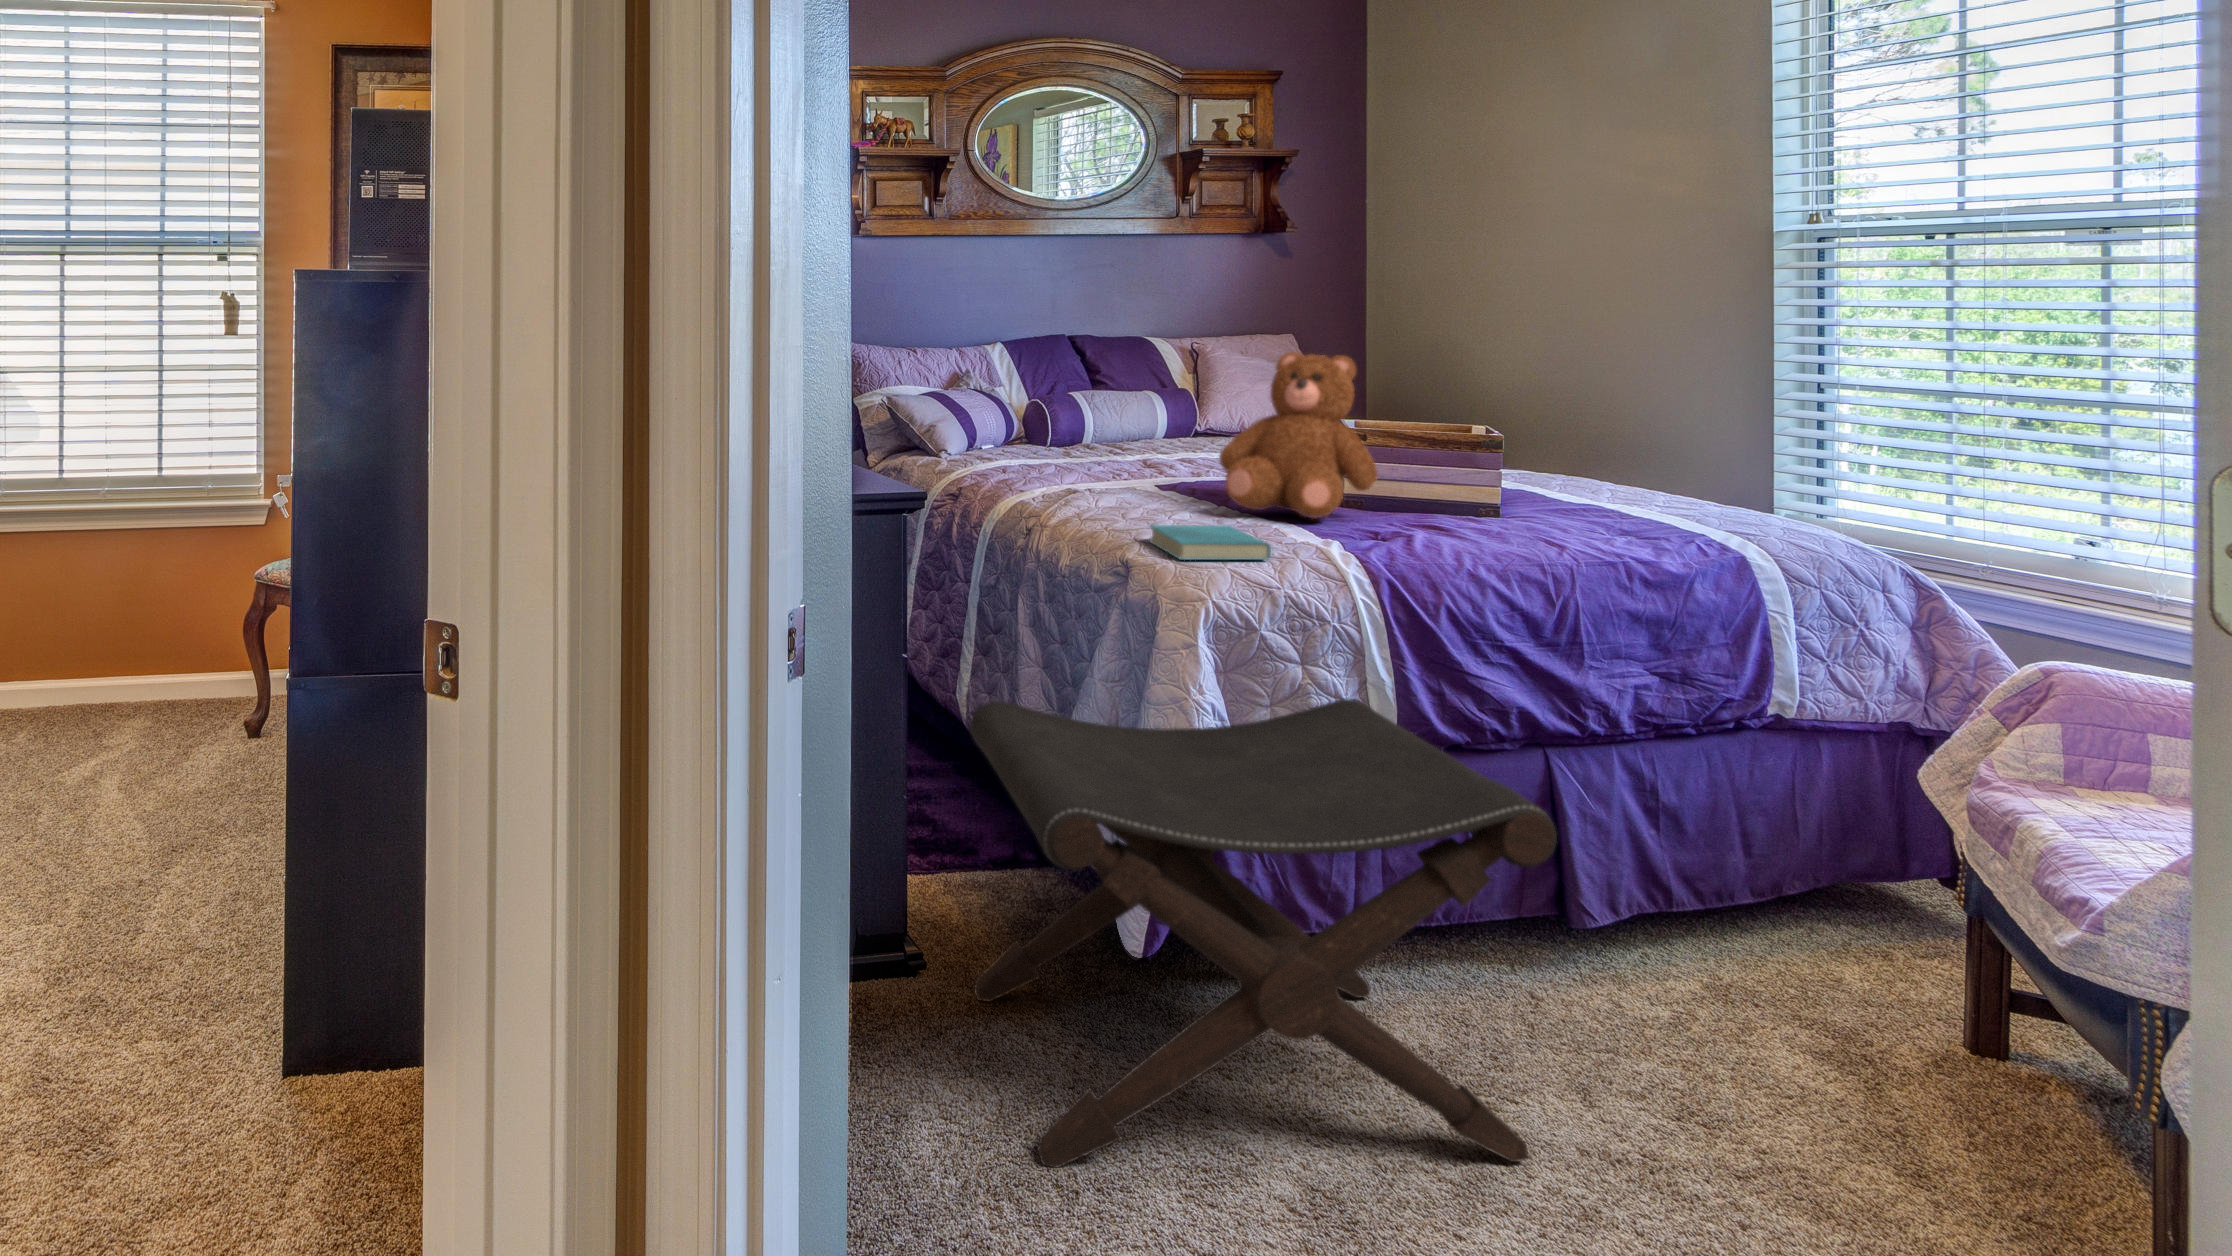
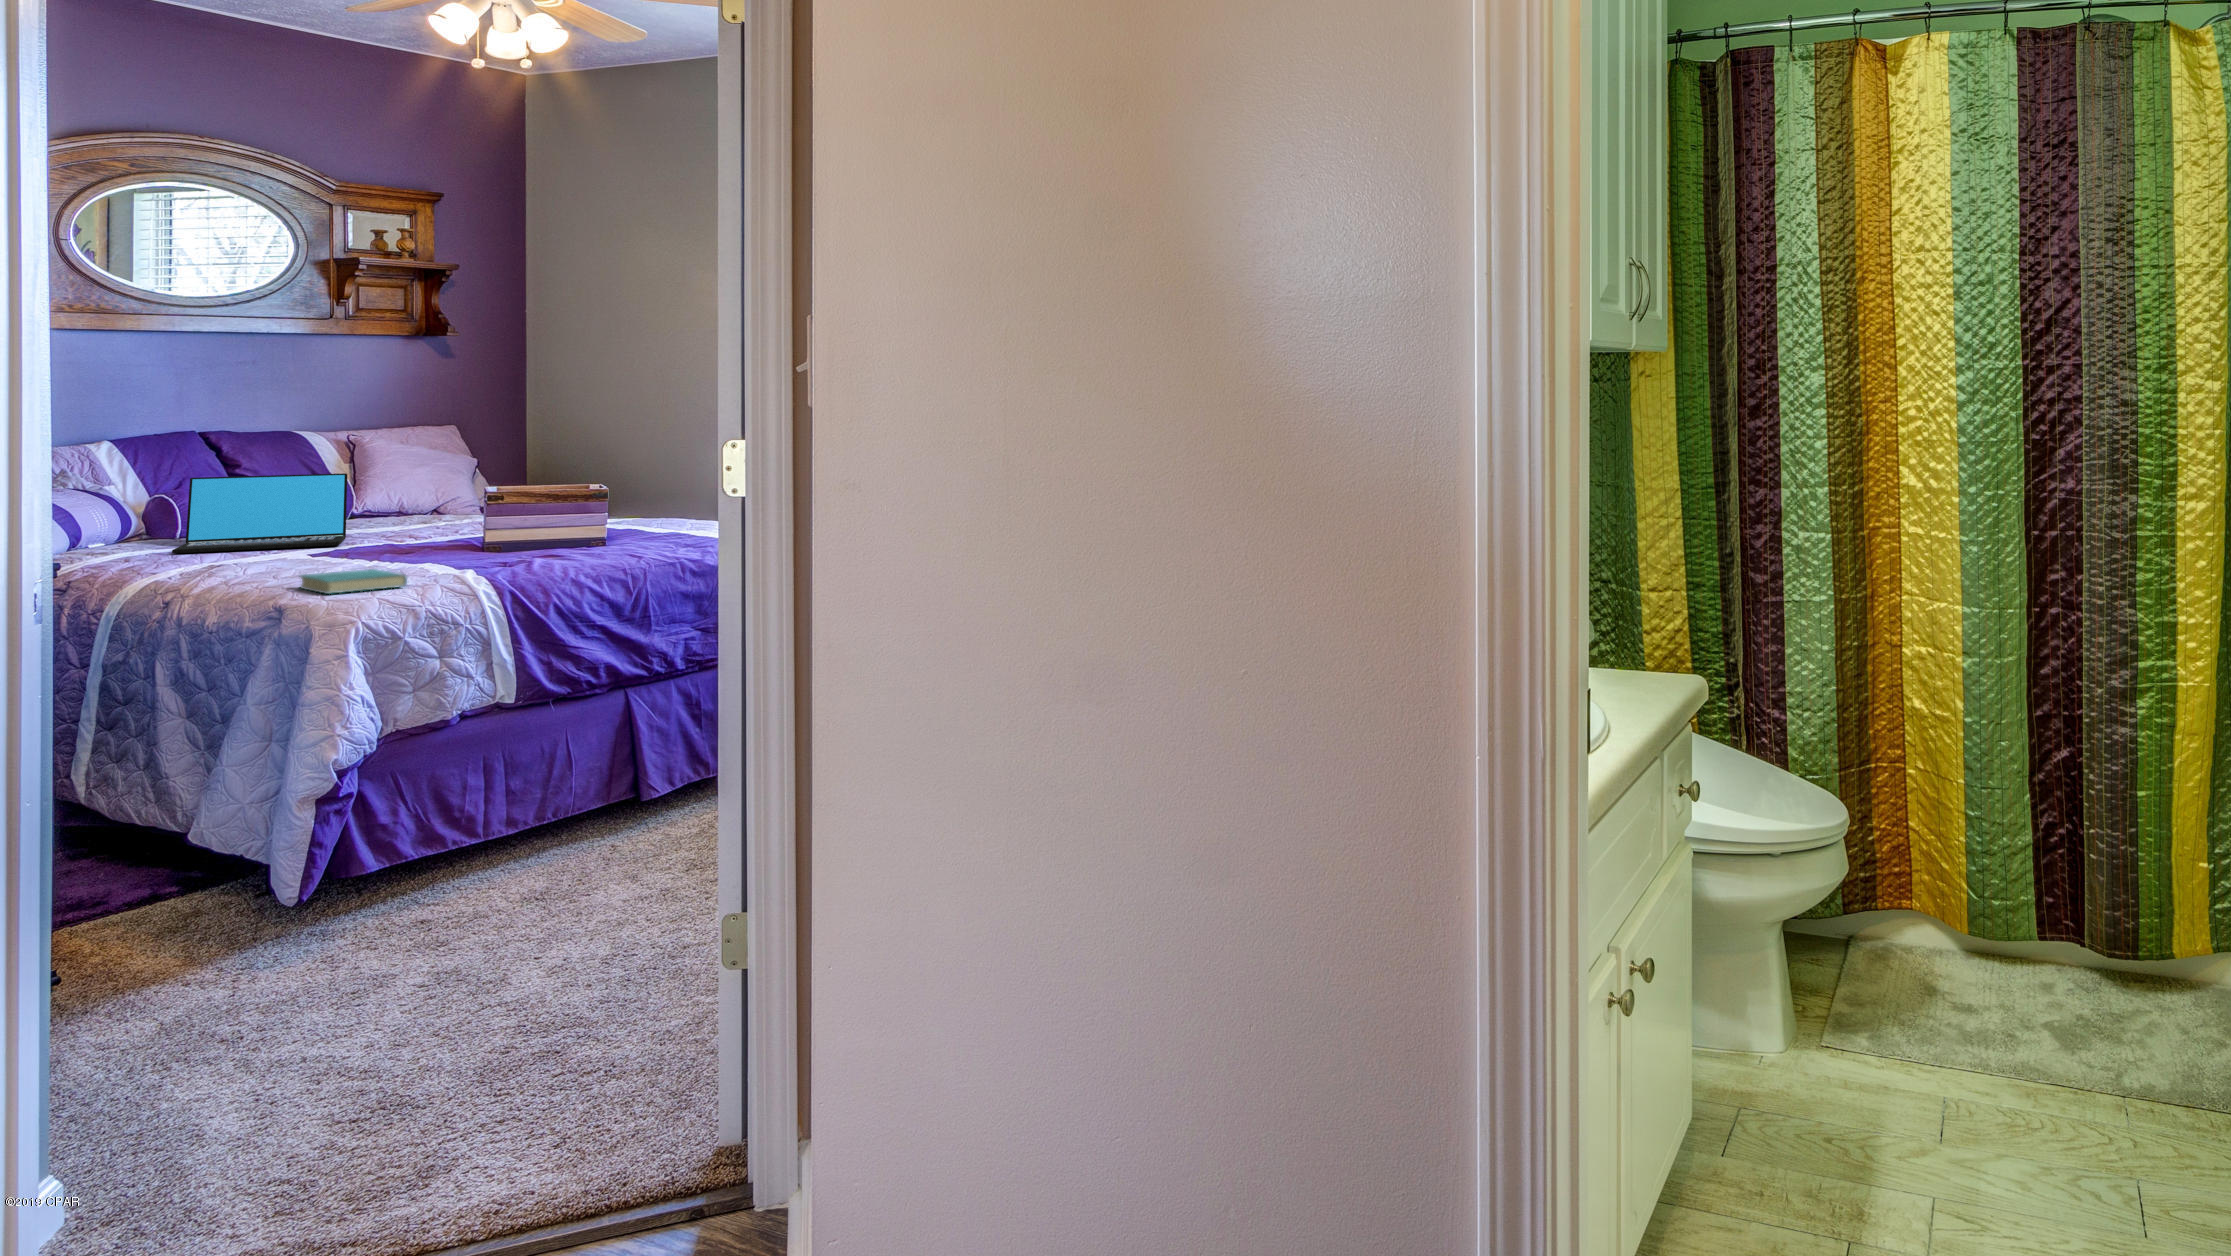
teddy bear: present [1219,352,1378,519] -> none [367,438,506,563]
laptop: none [1037,385,1193,473] -> present [172,473,347,553]
footstool: present [970,699,1557,1167] -> none [124,673,594,1013]

